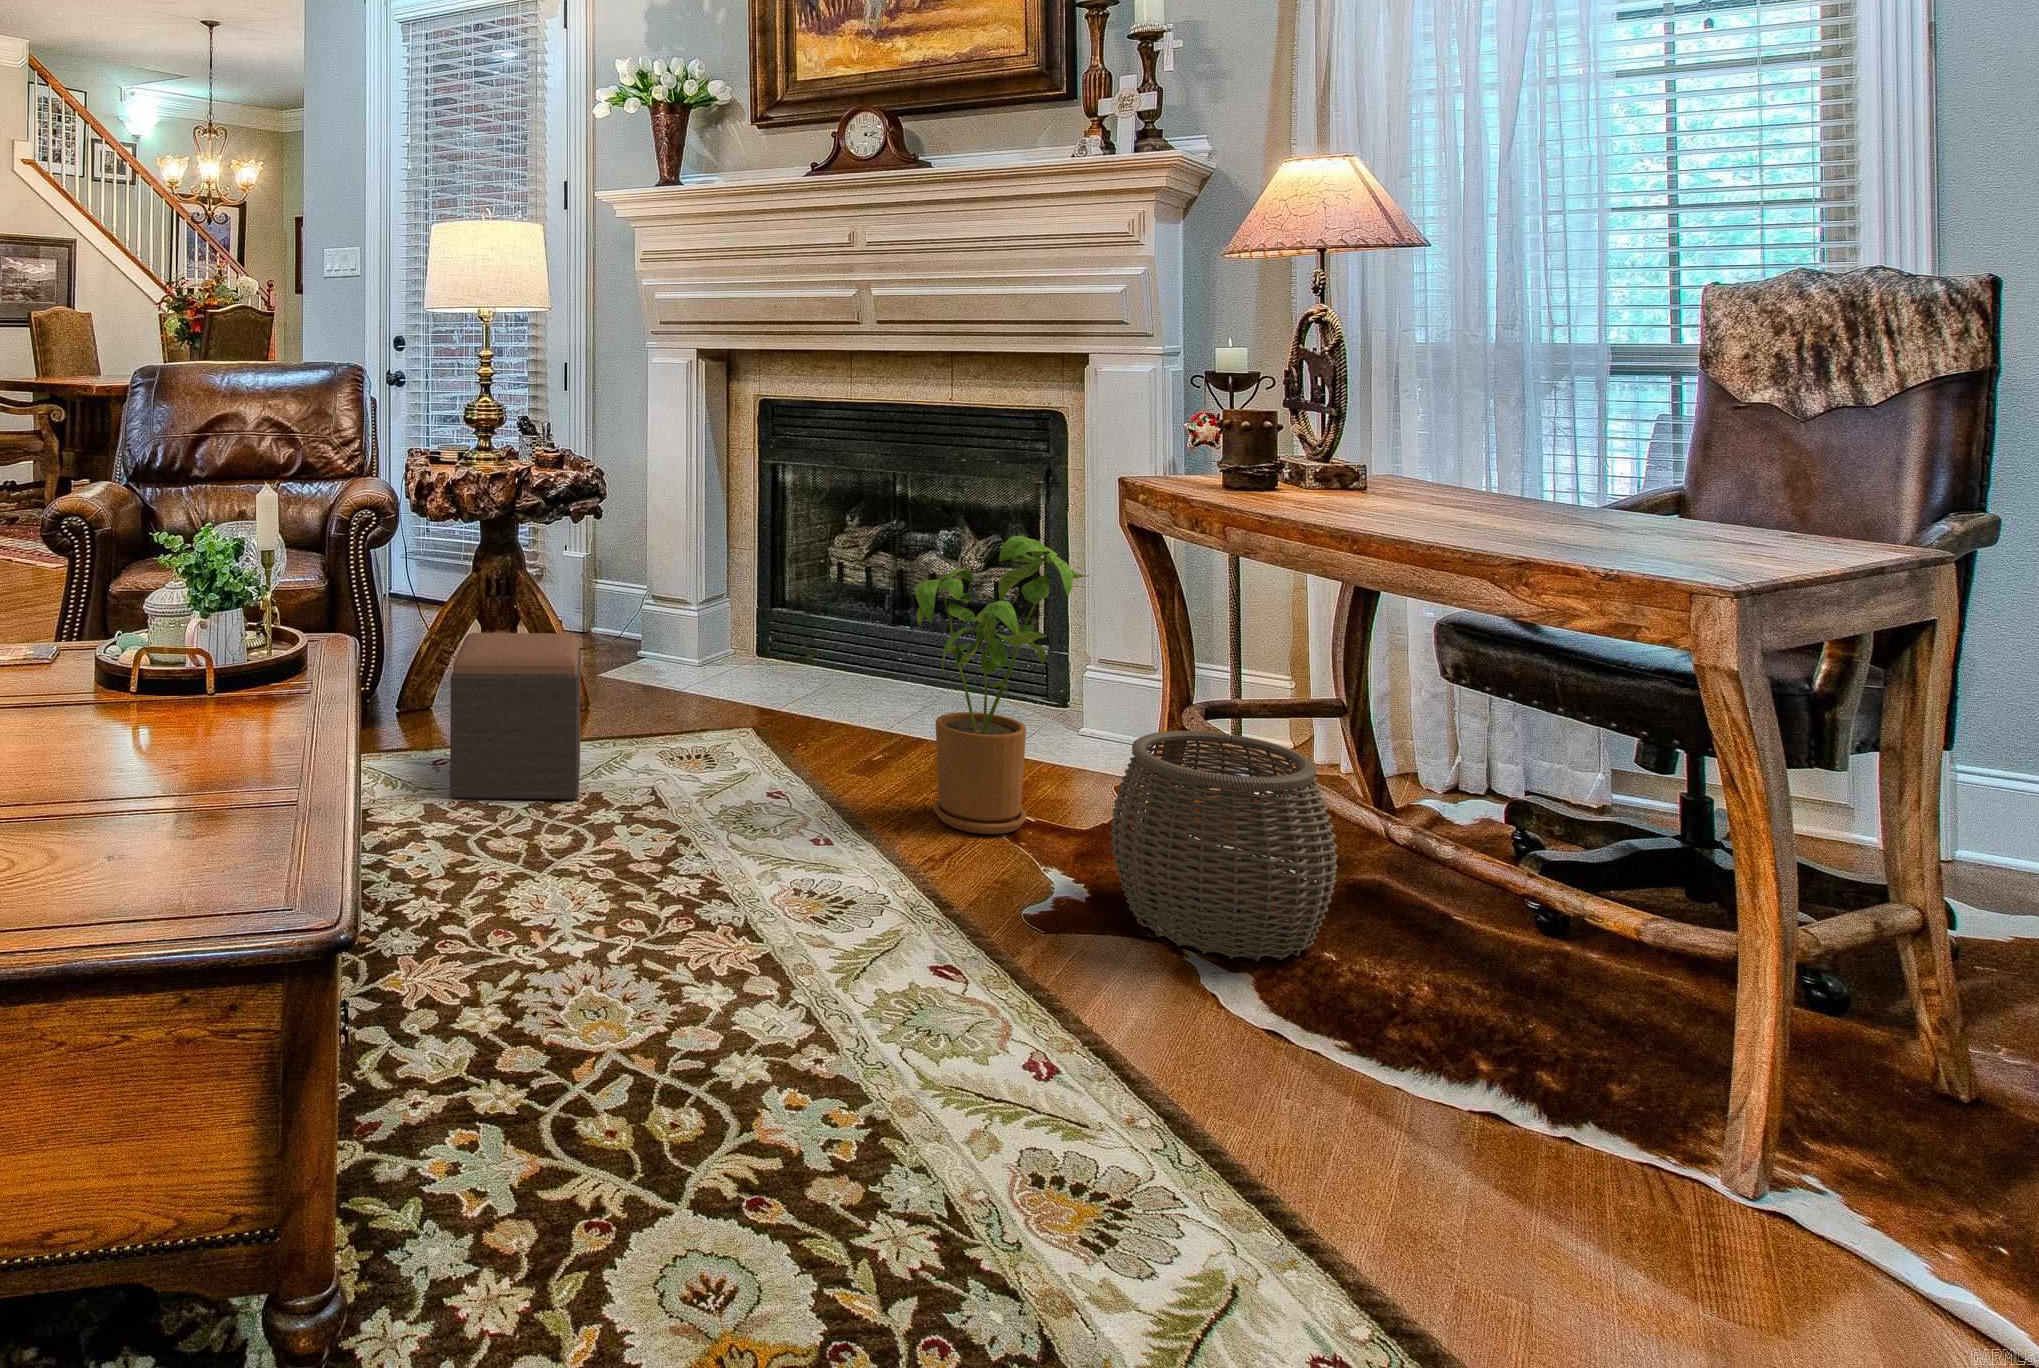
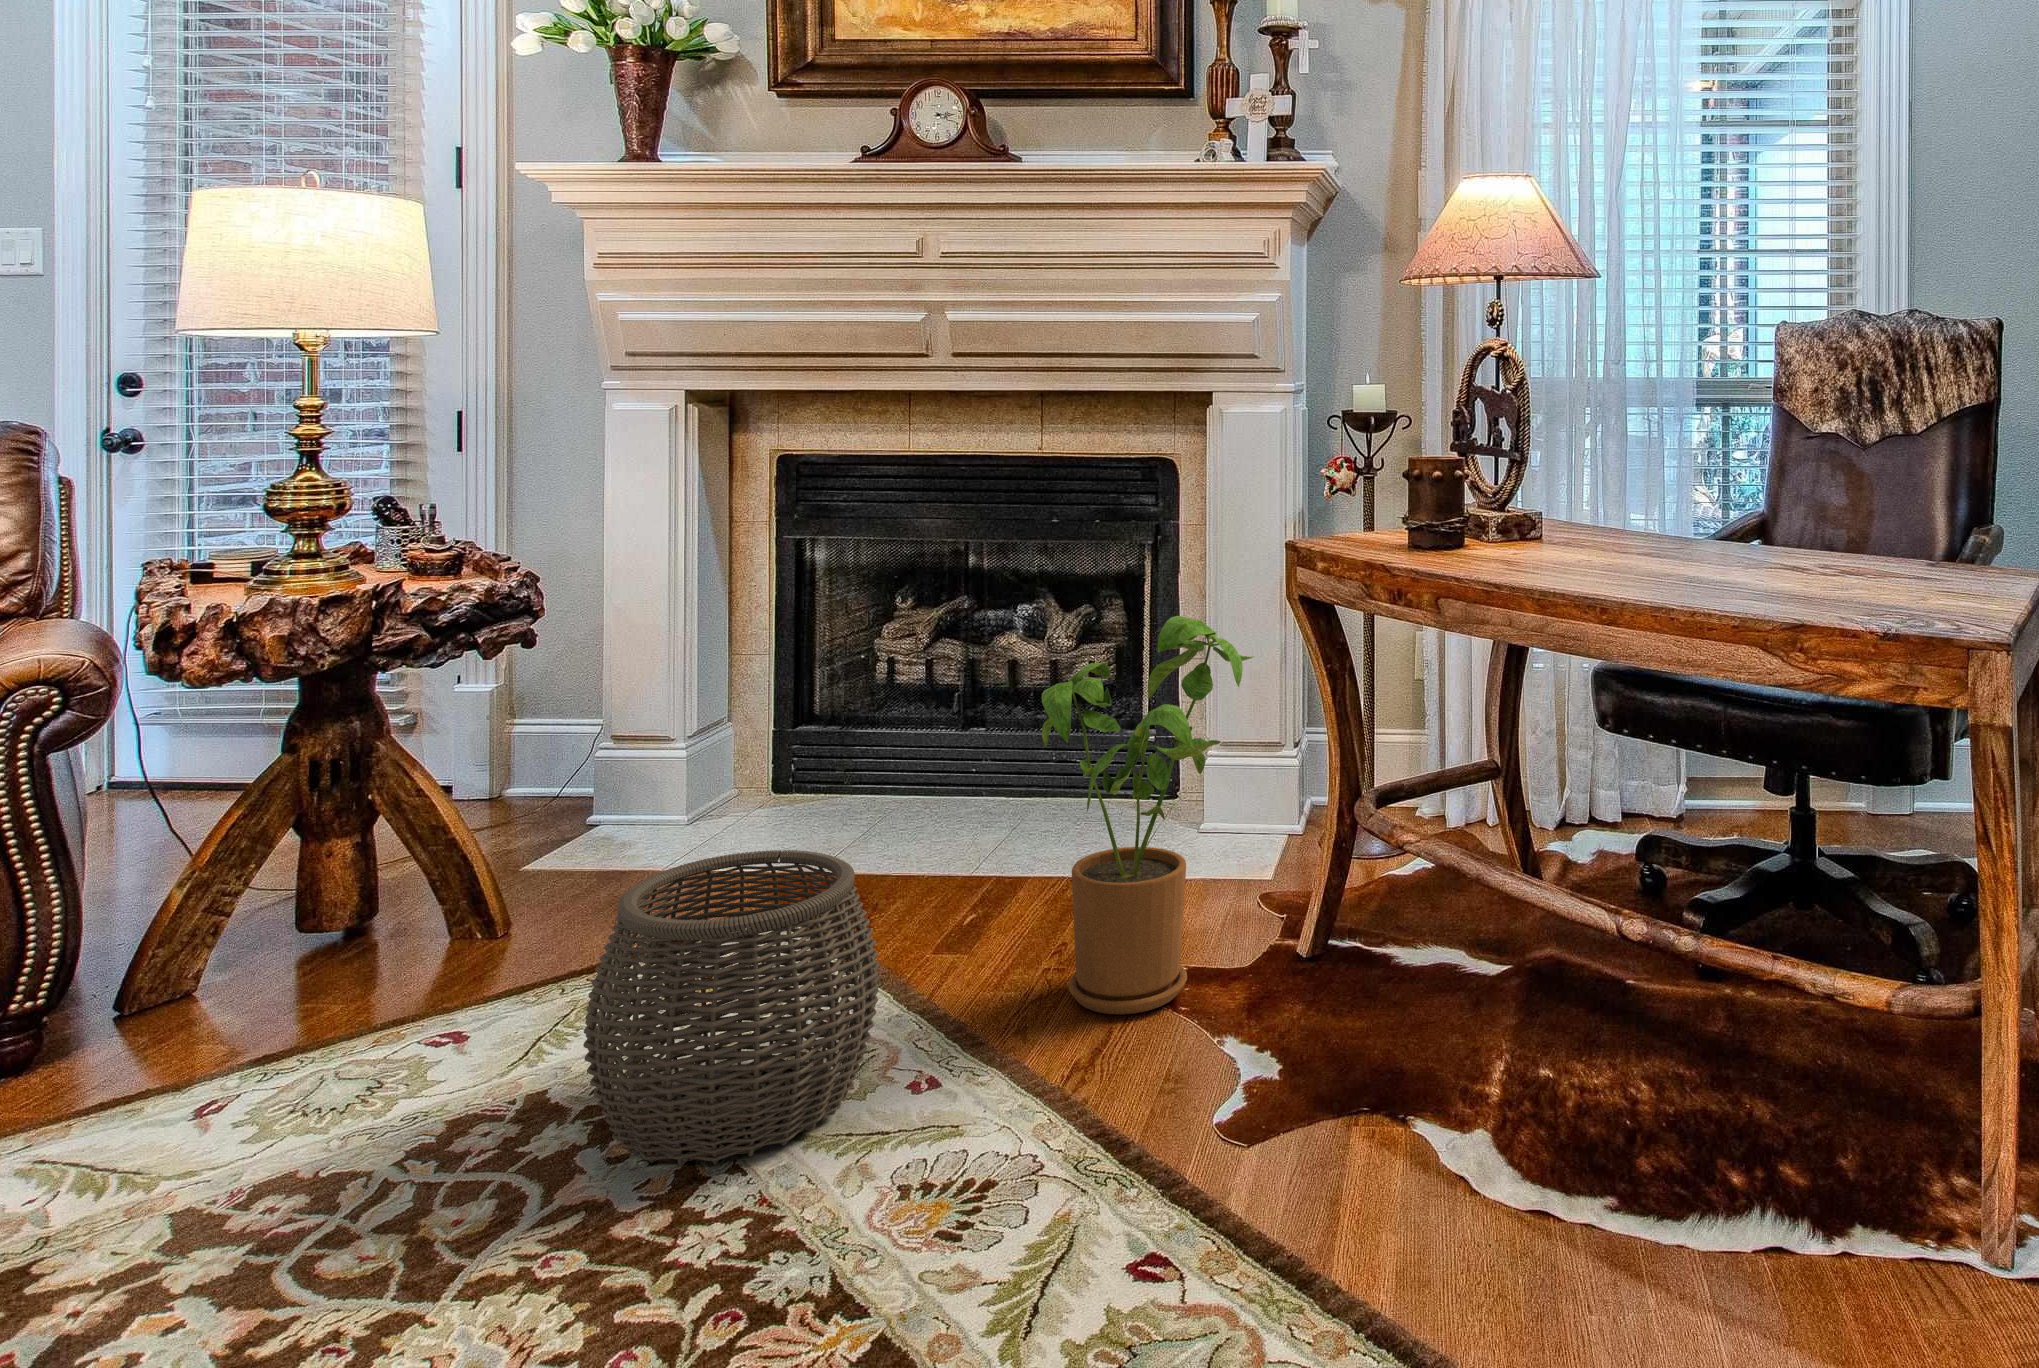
footstool: present [450,633,581,800] -> none [228,834,507,1180]
woven basket: present [1110,731,1338,961] -> present [583,850,880,1166]

